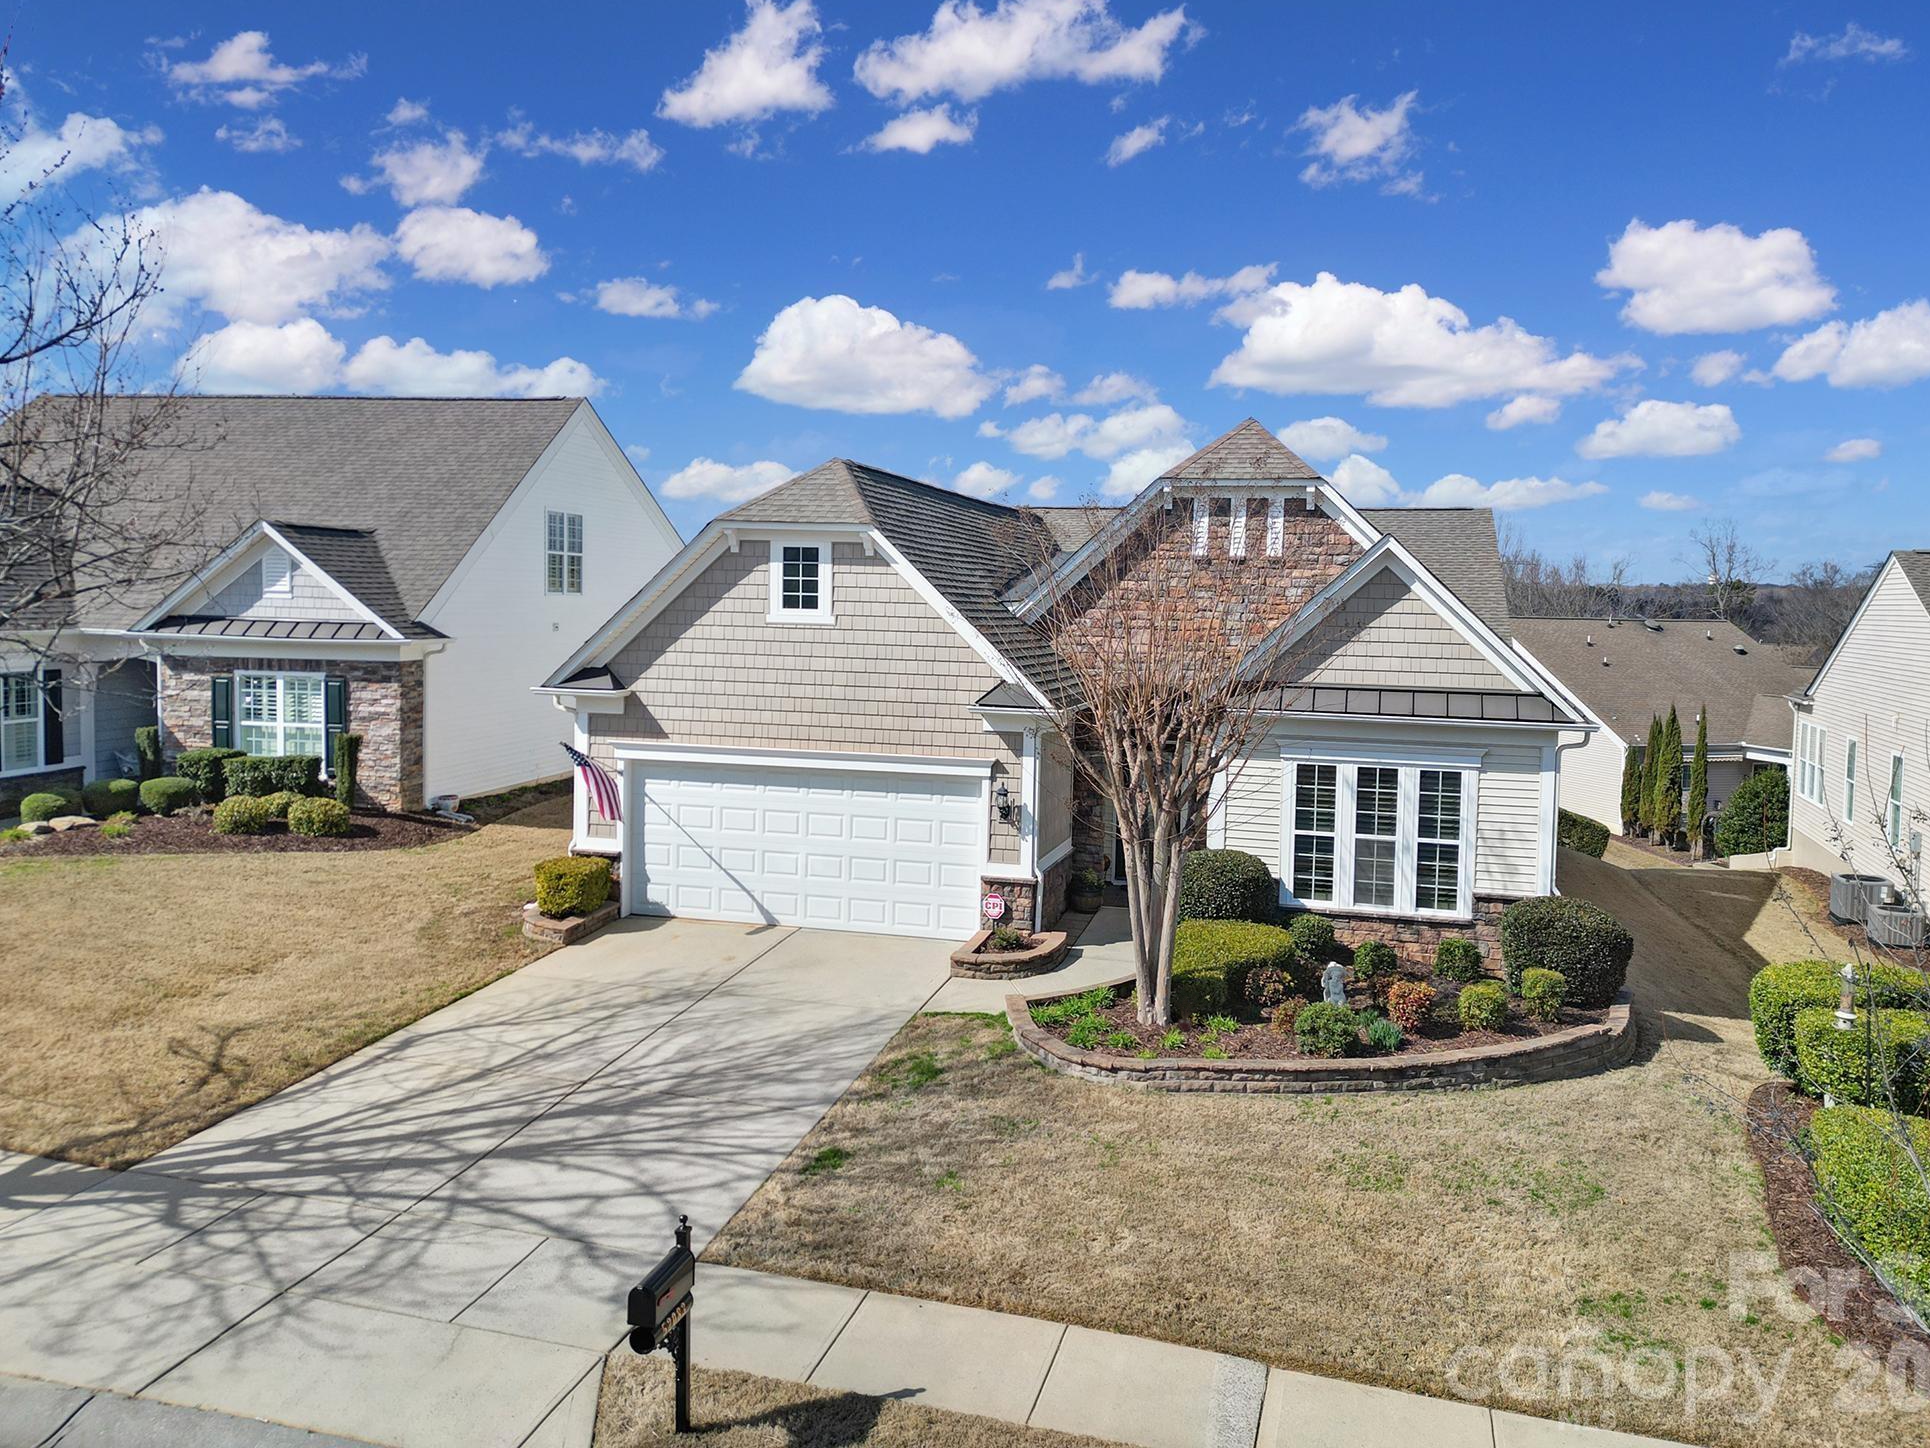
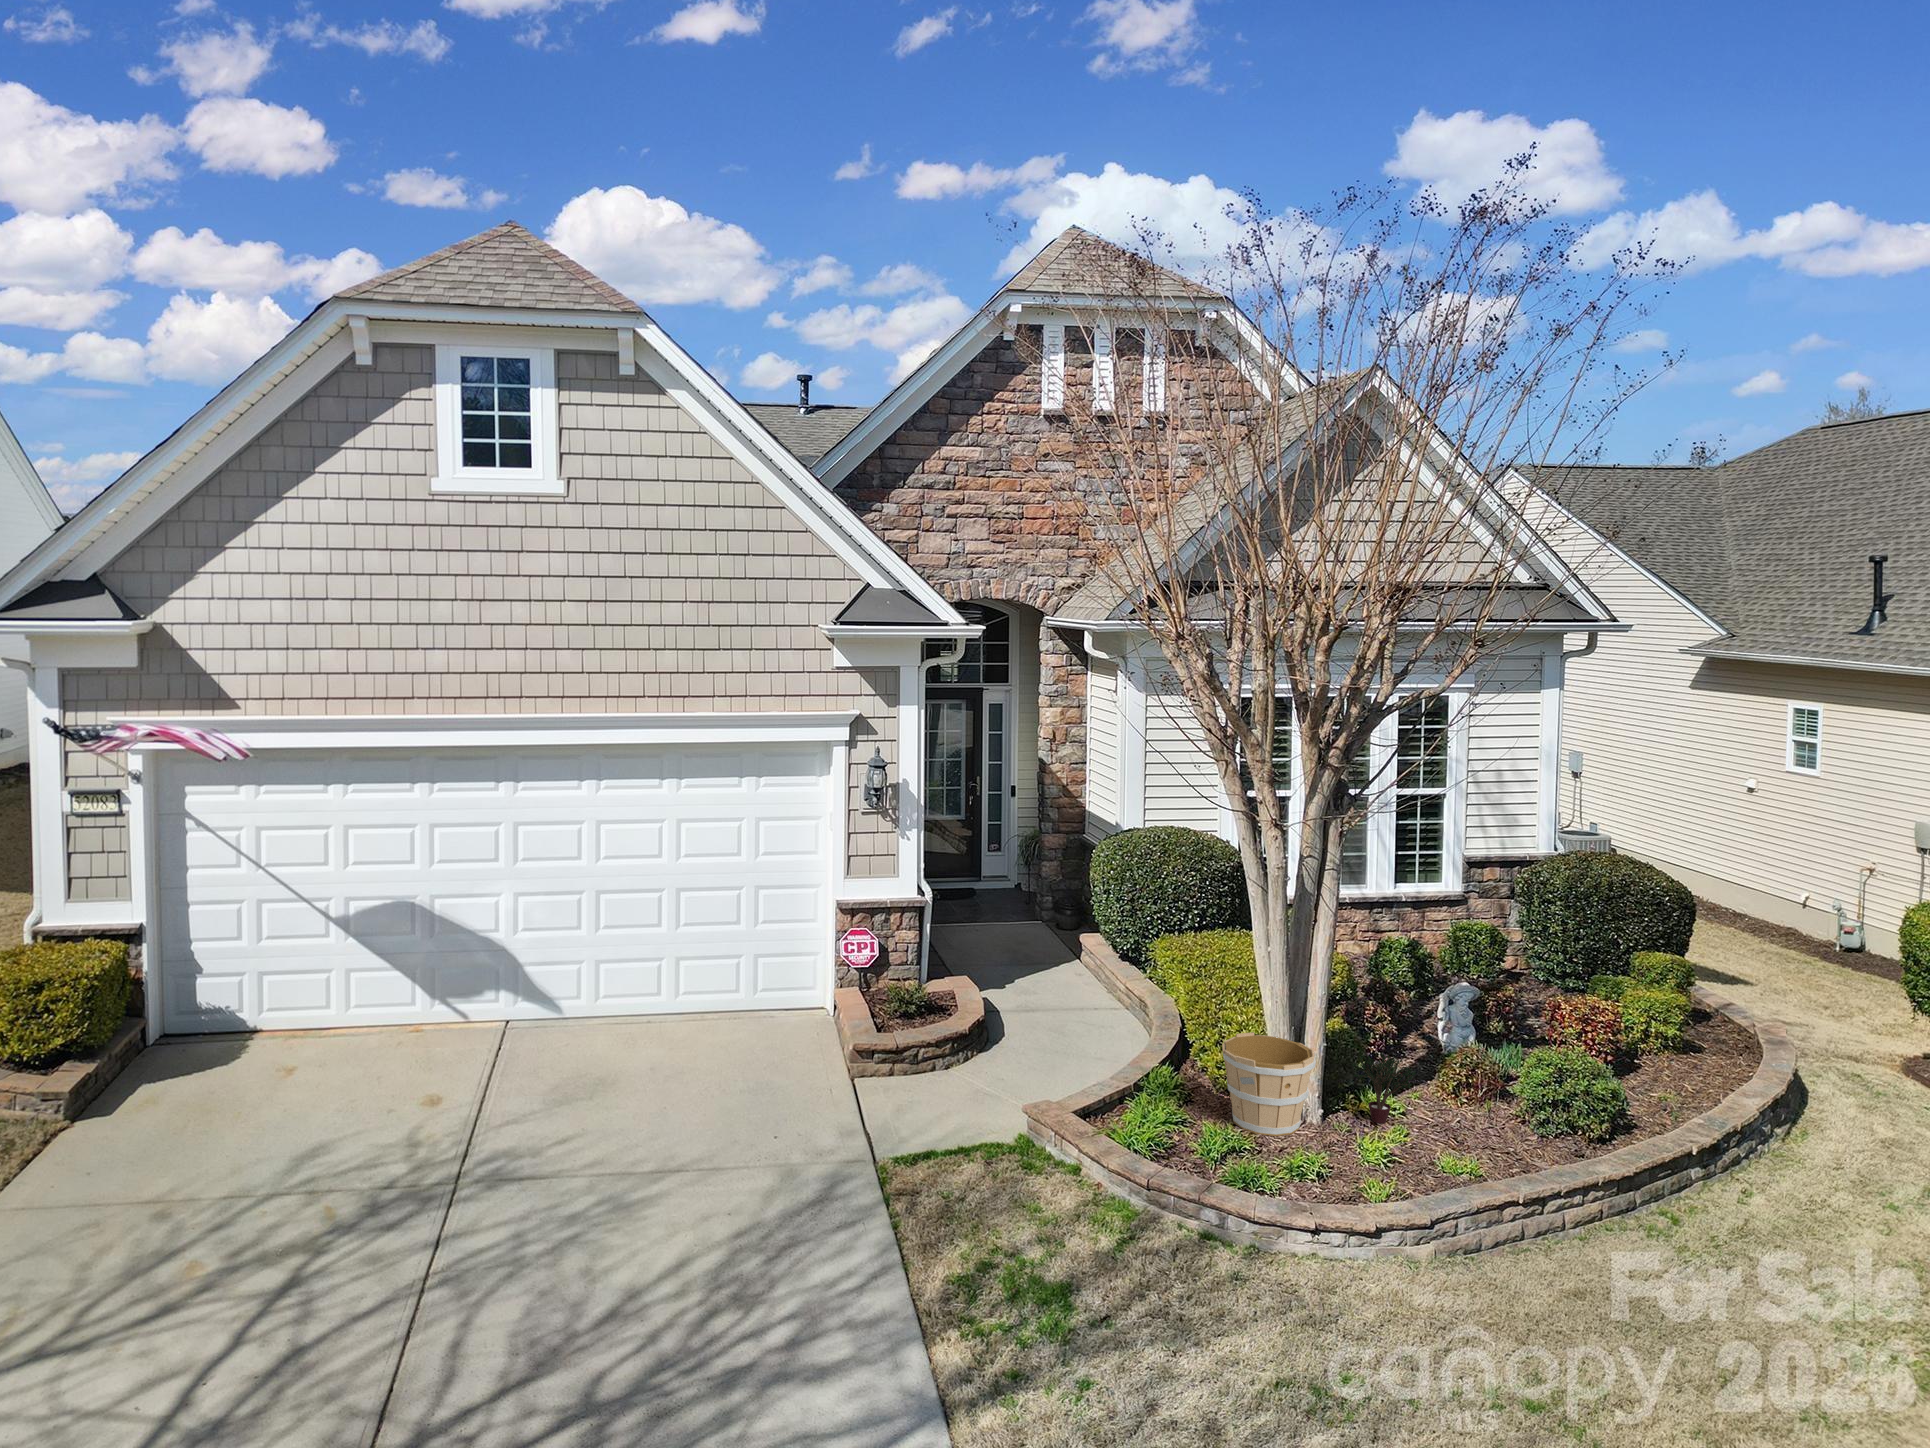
wooden bucket: none [1088,967,1142,1027] -> present [1222,1032,1316,1136]

